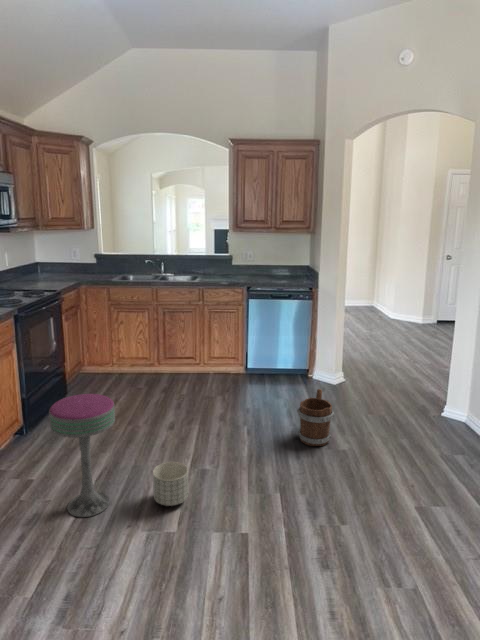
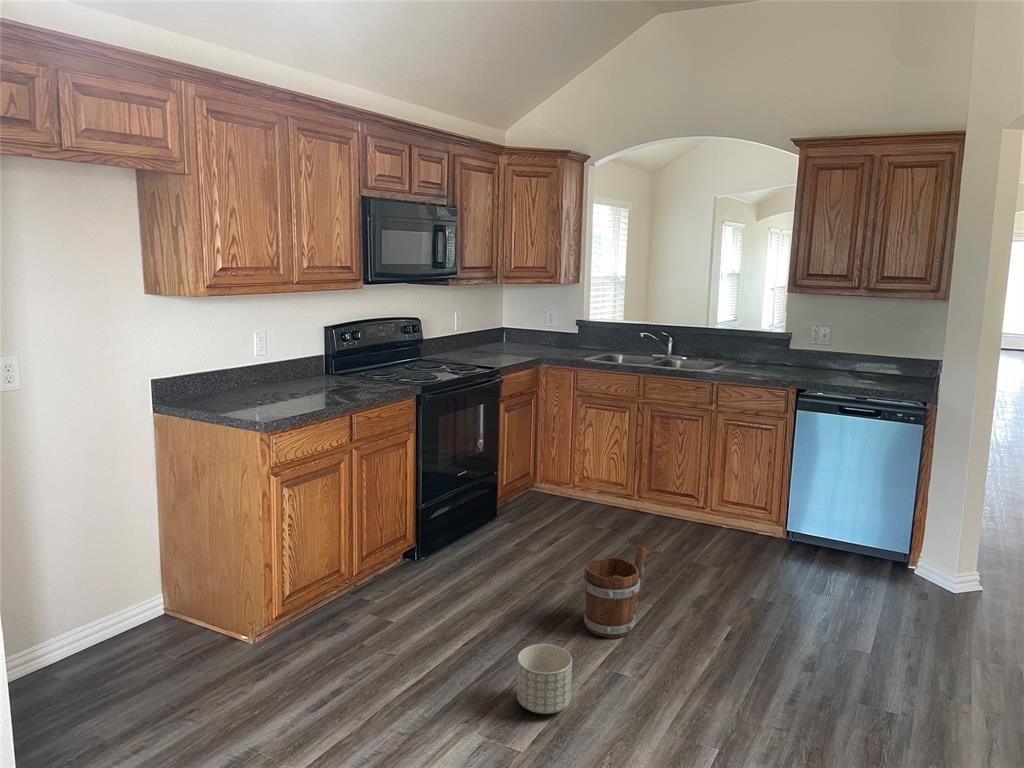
bucket: present [297,389,334,446] -> present [582,547,647,639]
bar stool: present [49,394,115,517] -> none [389,514,477,692]

